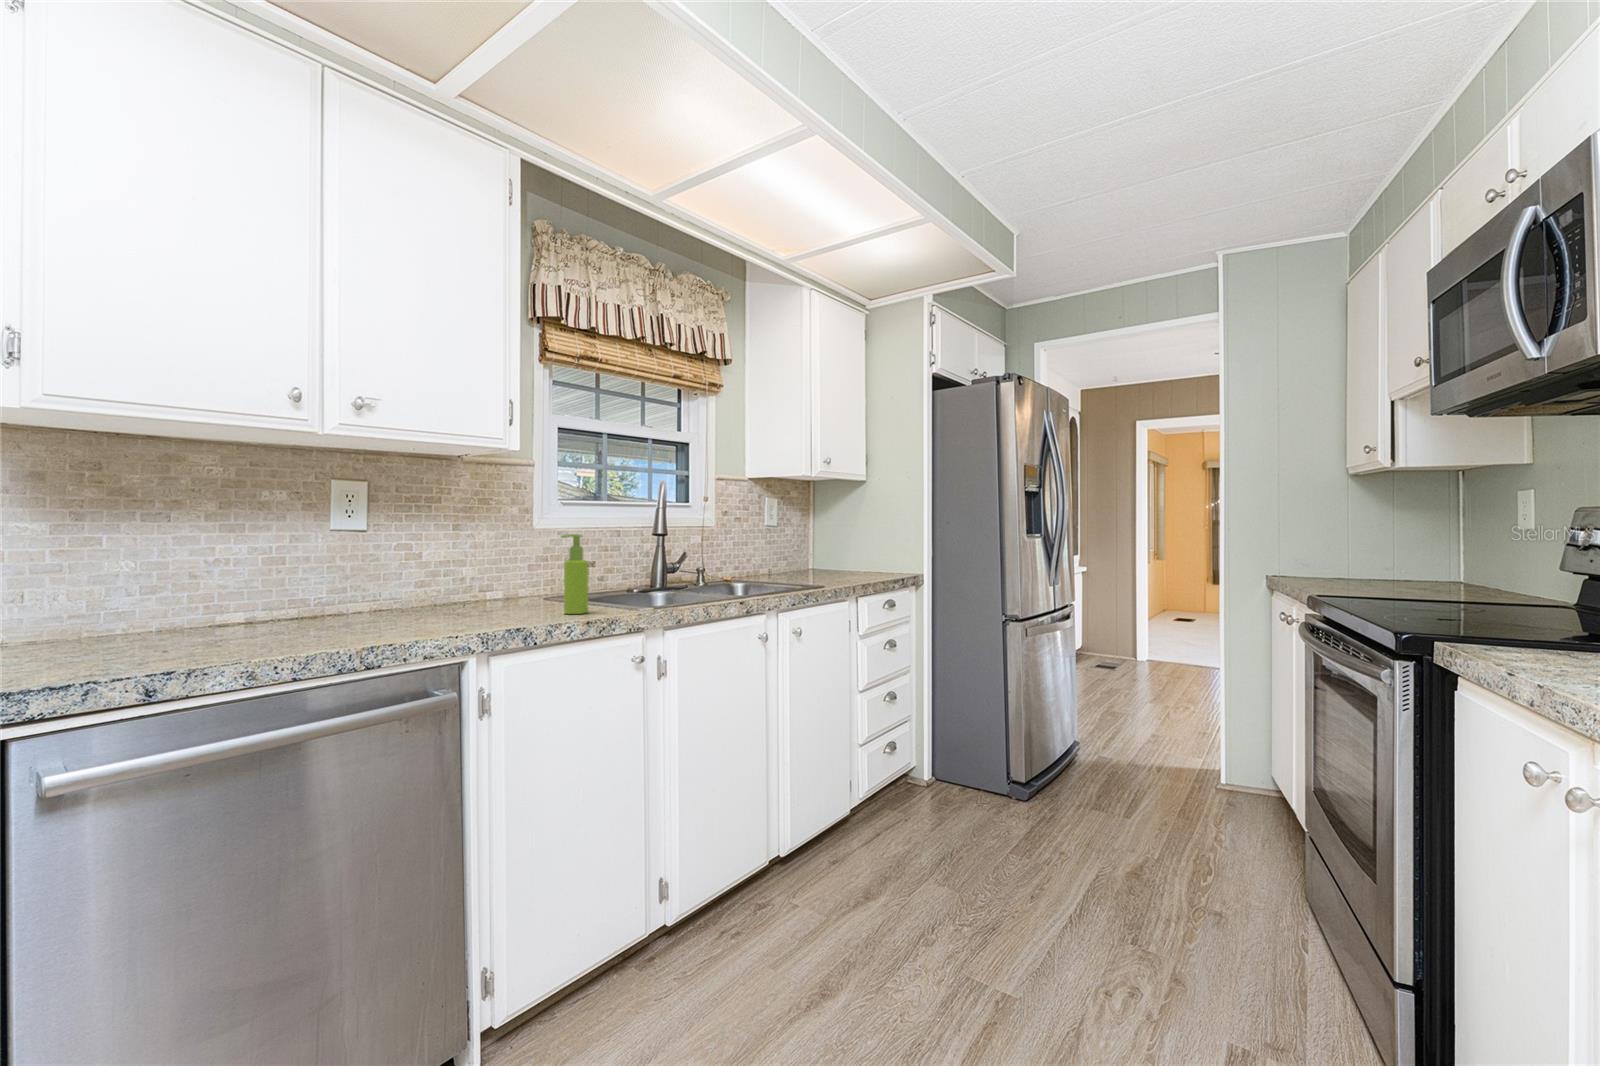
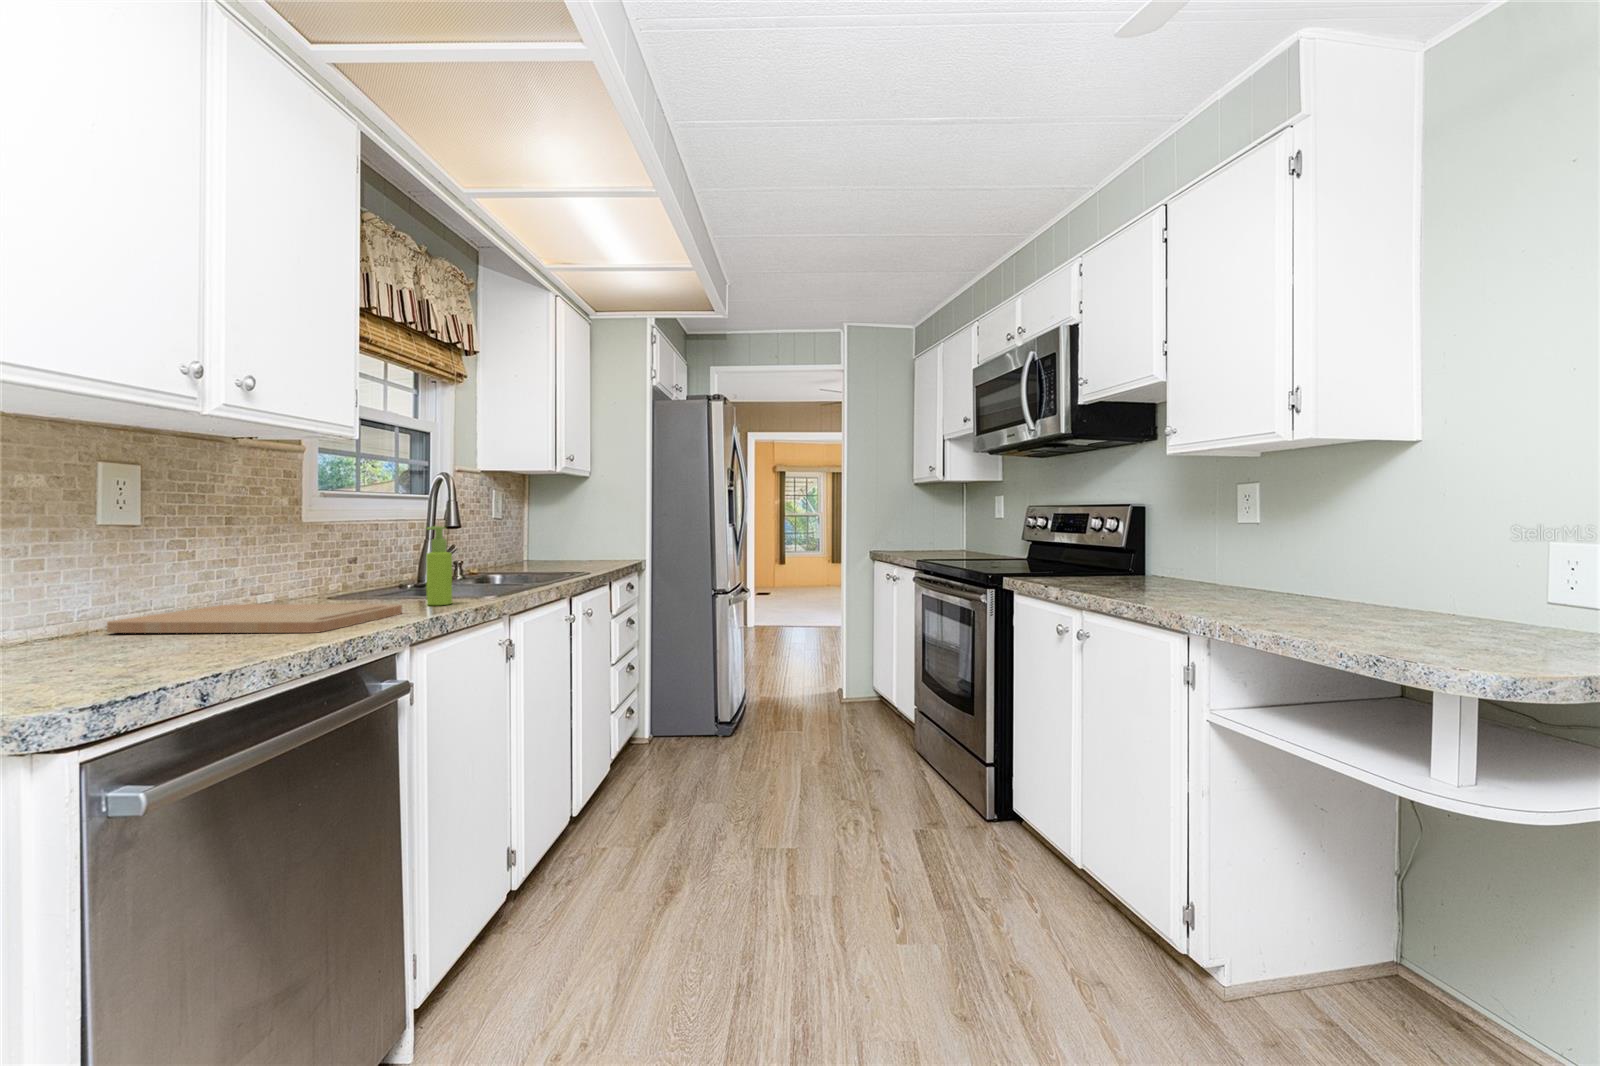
cutting board: none [312,600,517,635] -> present [107,604,402,633]

